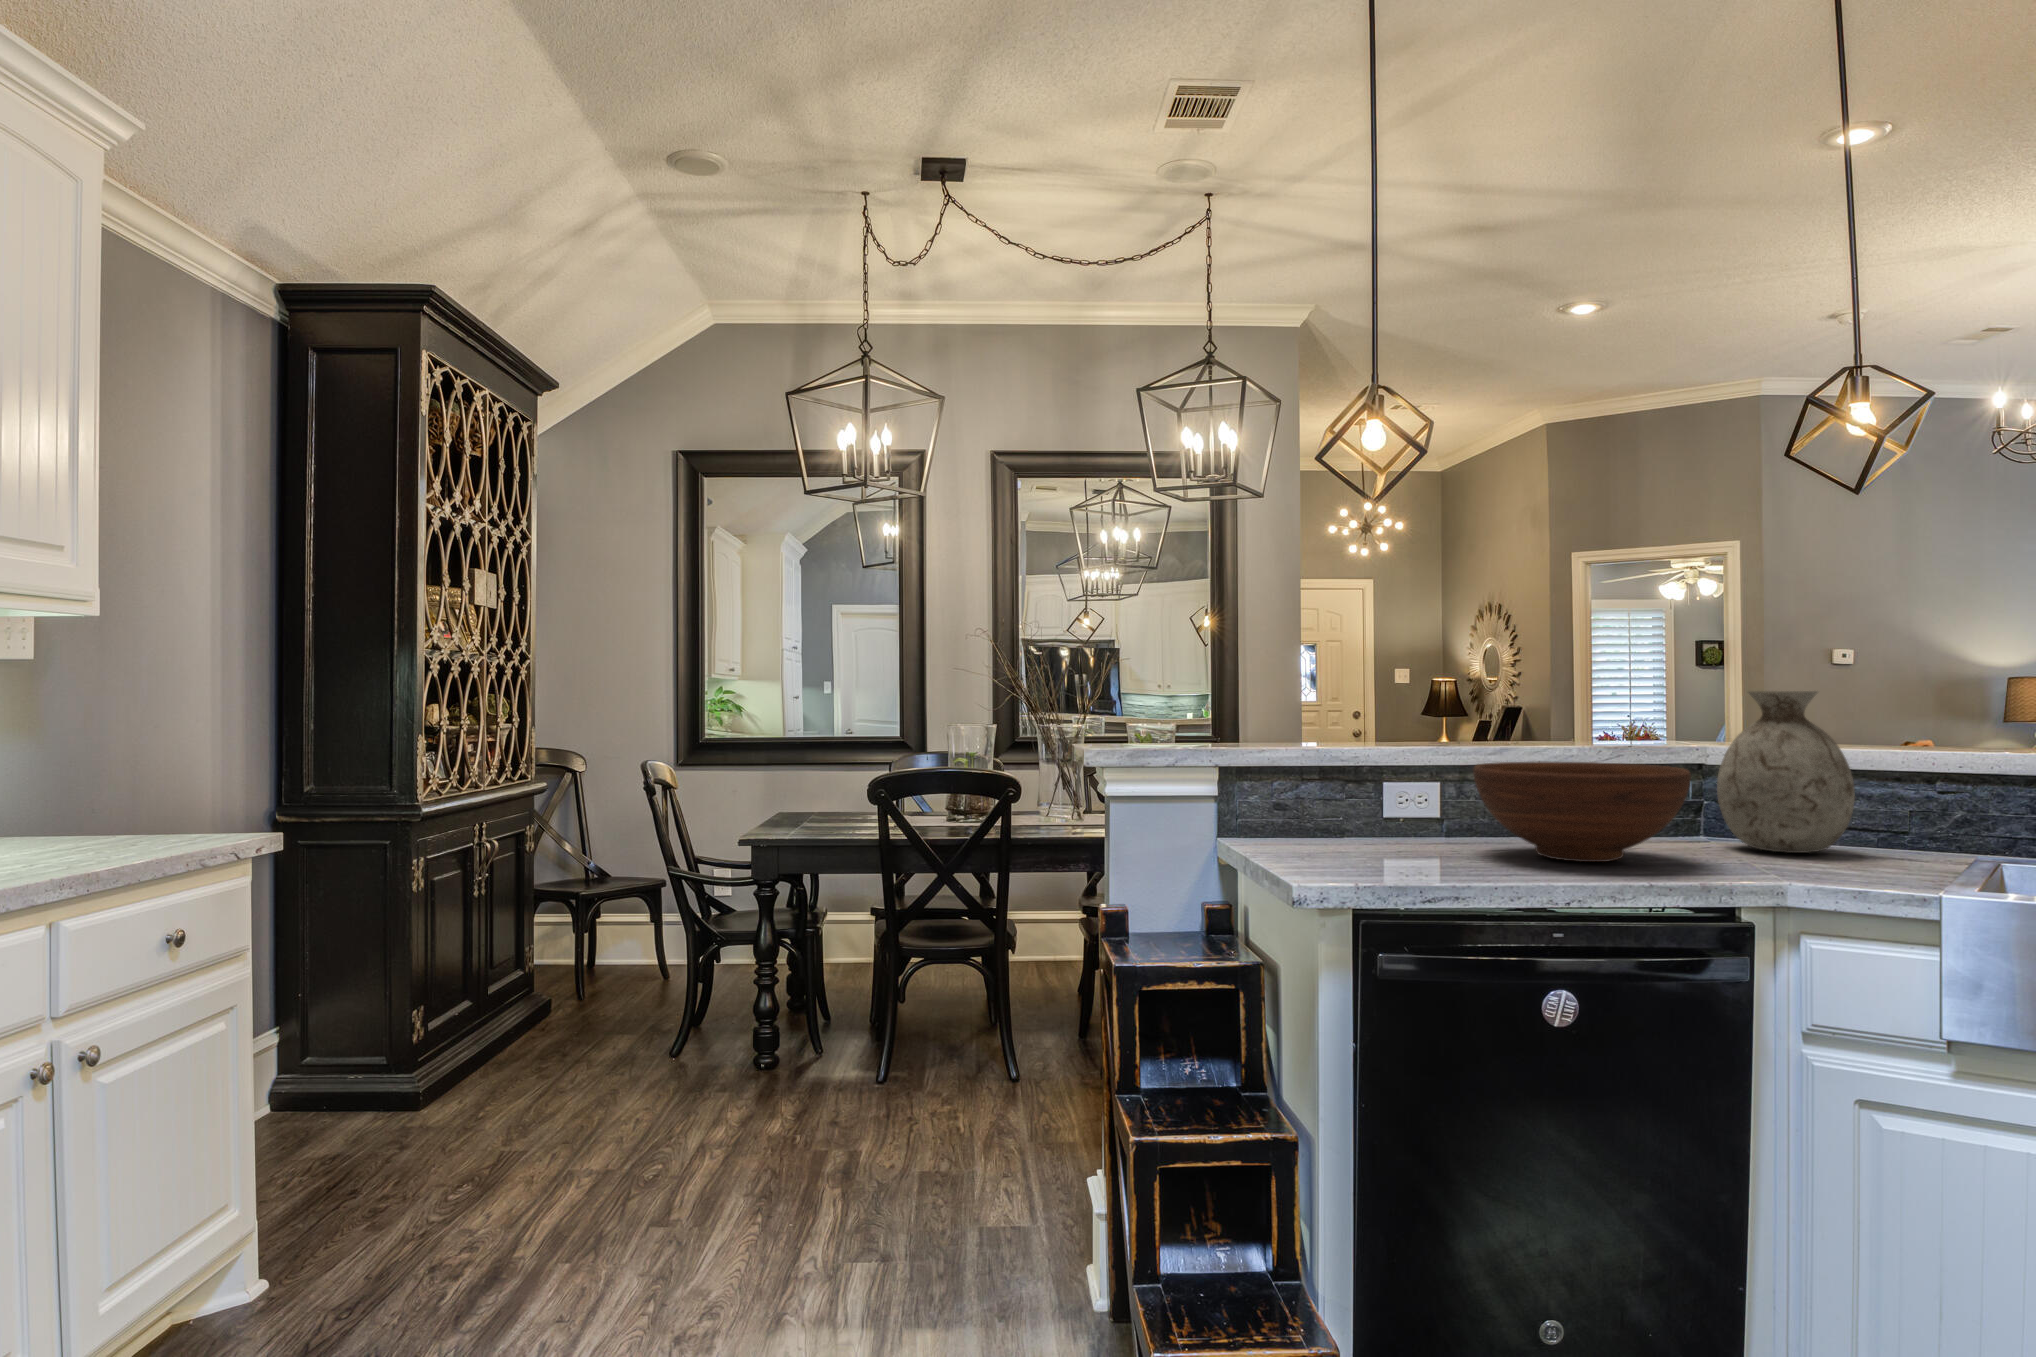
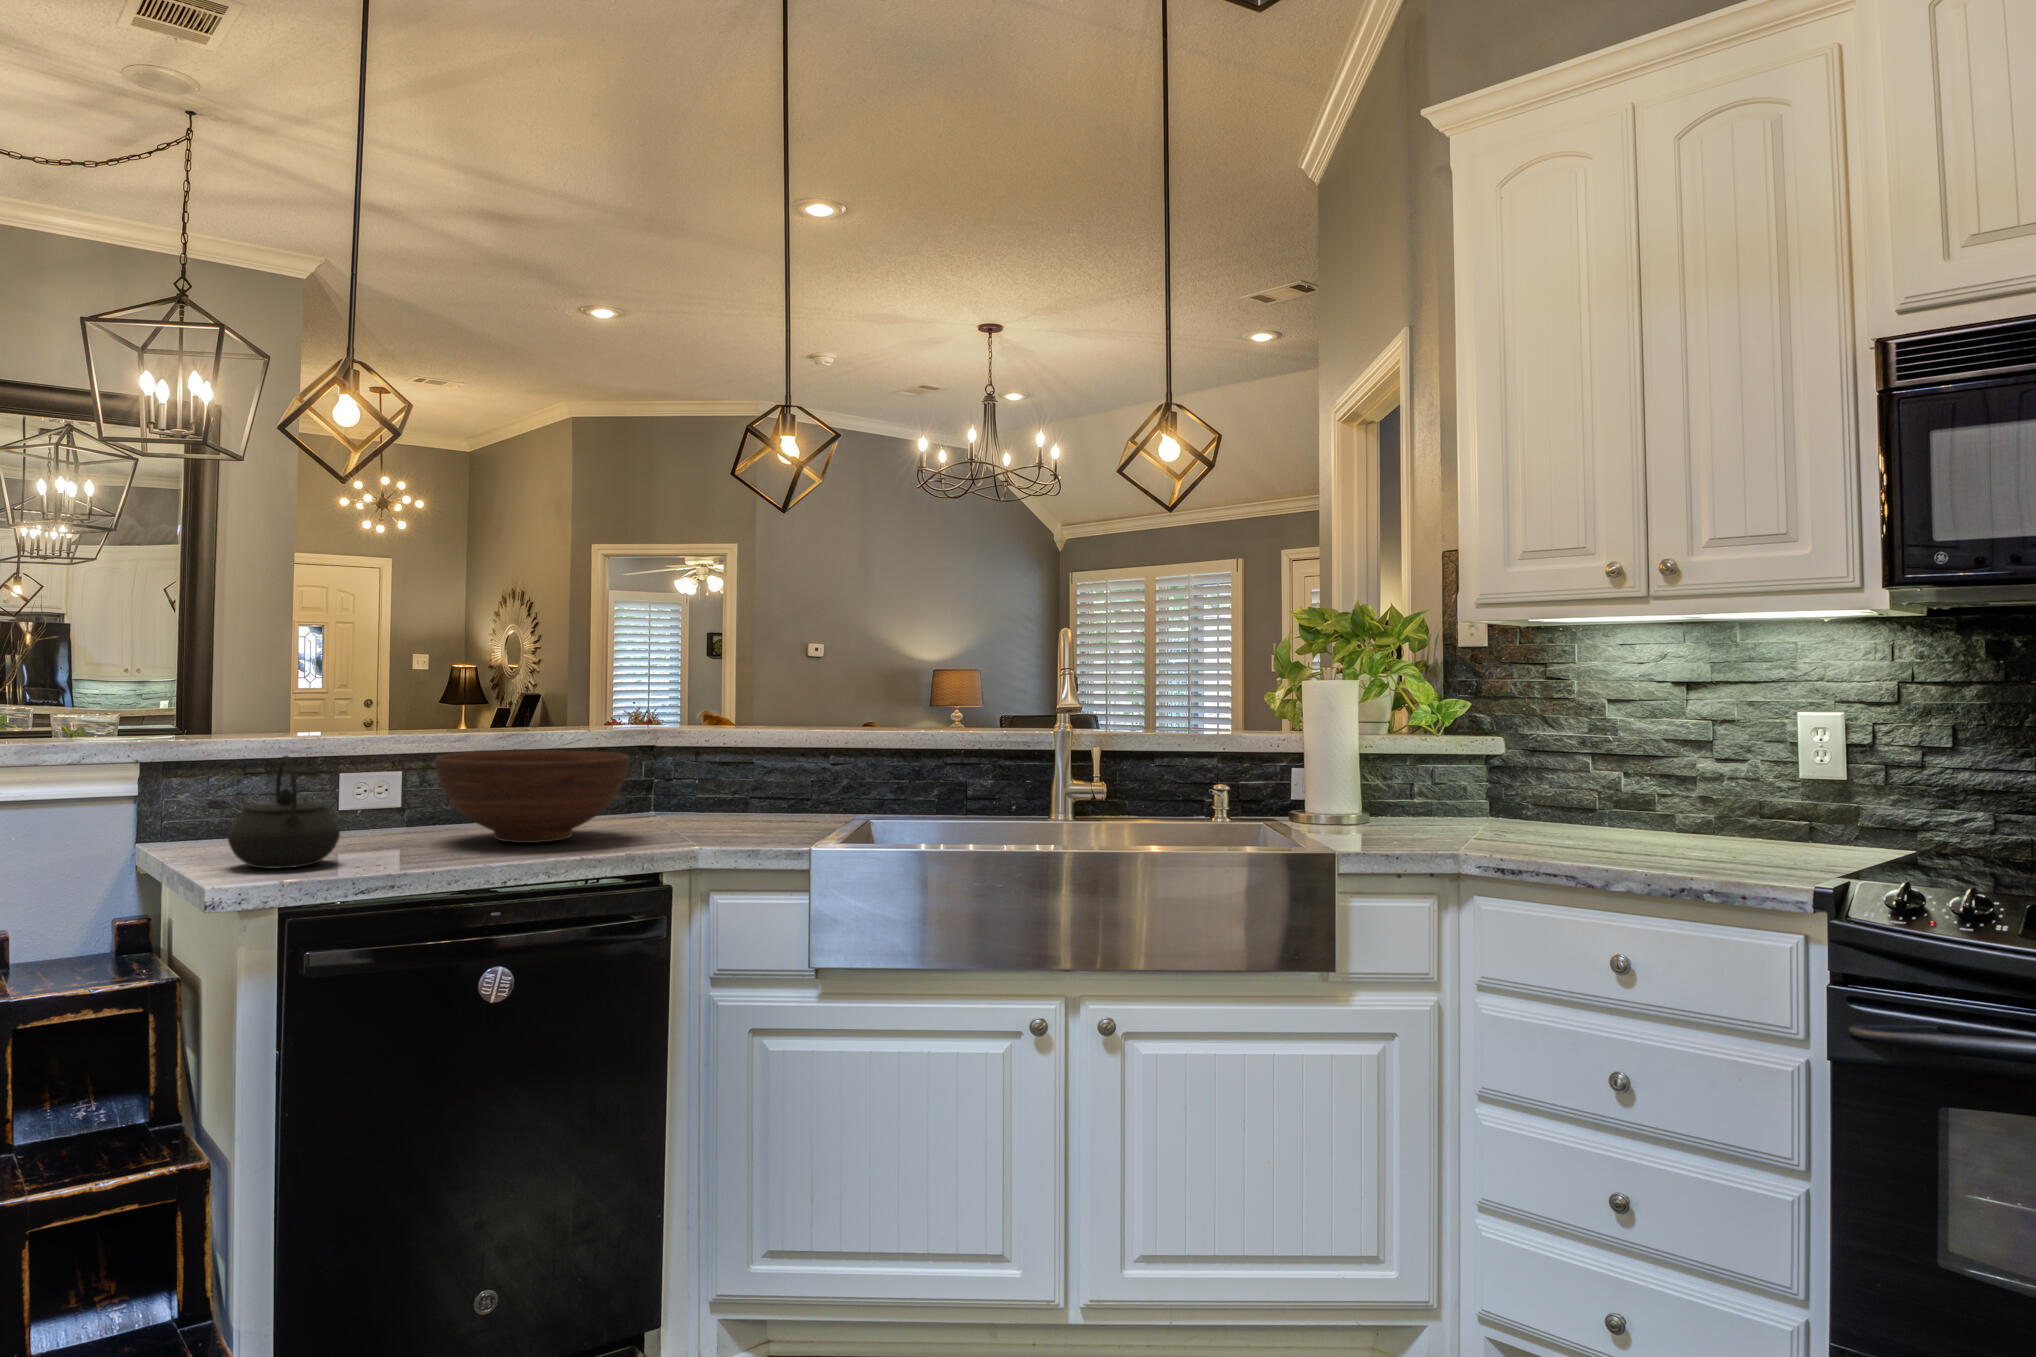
vase: present [1717,691,1855,853] -> none [660,687,759,823]
kettle: none [1297,761,1393,869] -> present [228,755,340,869]

